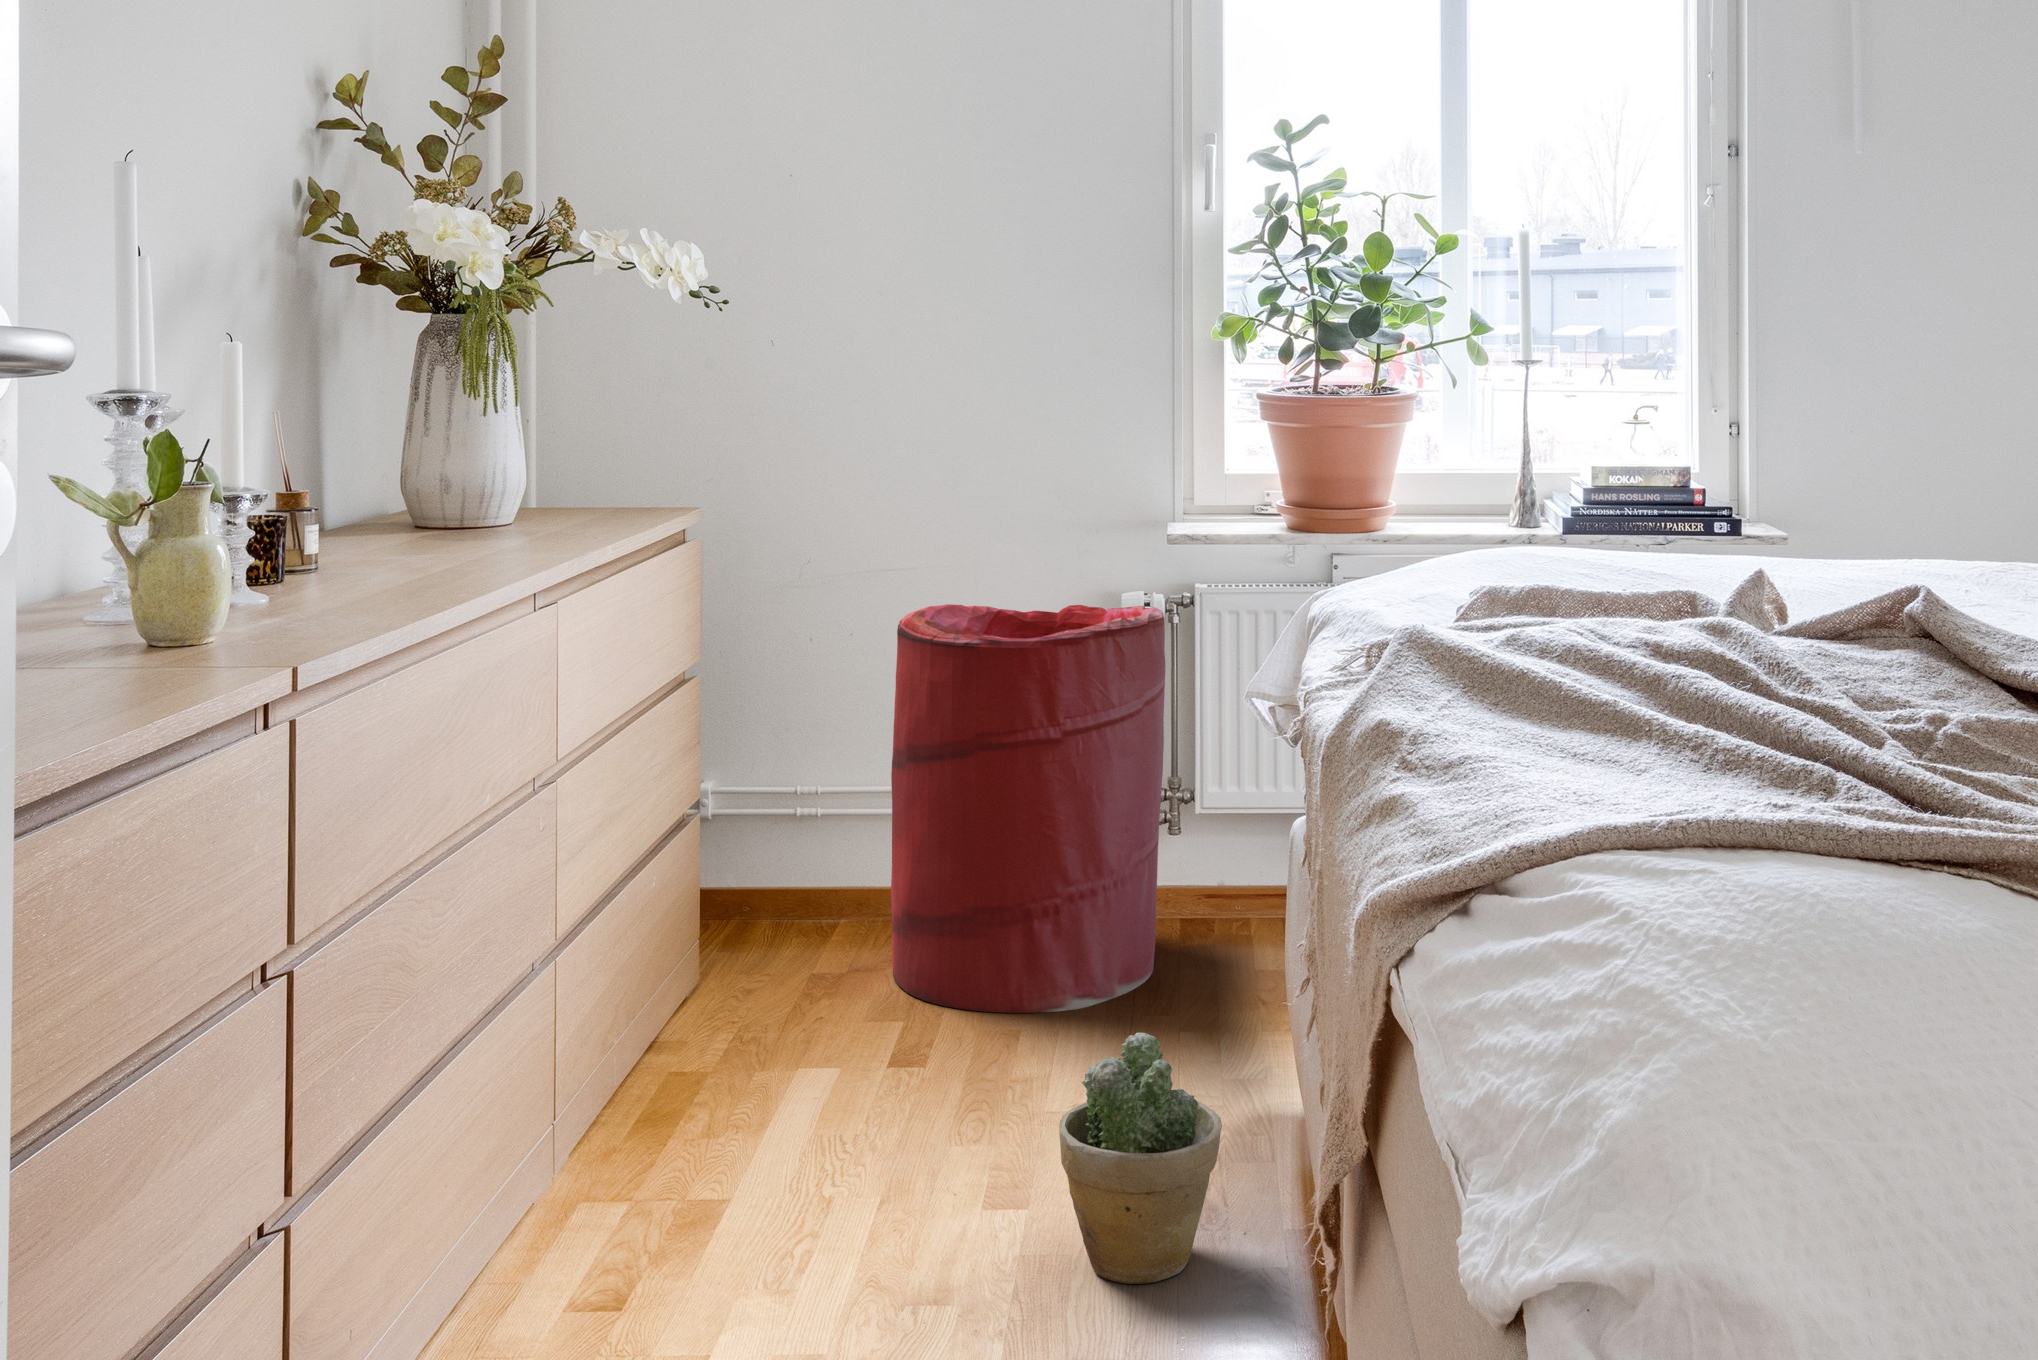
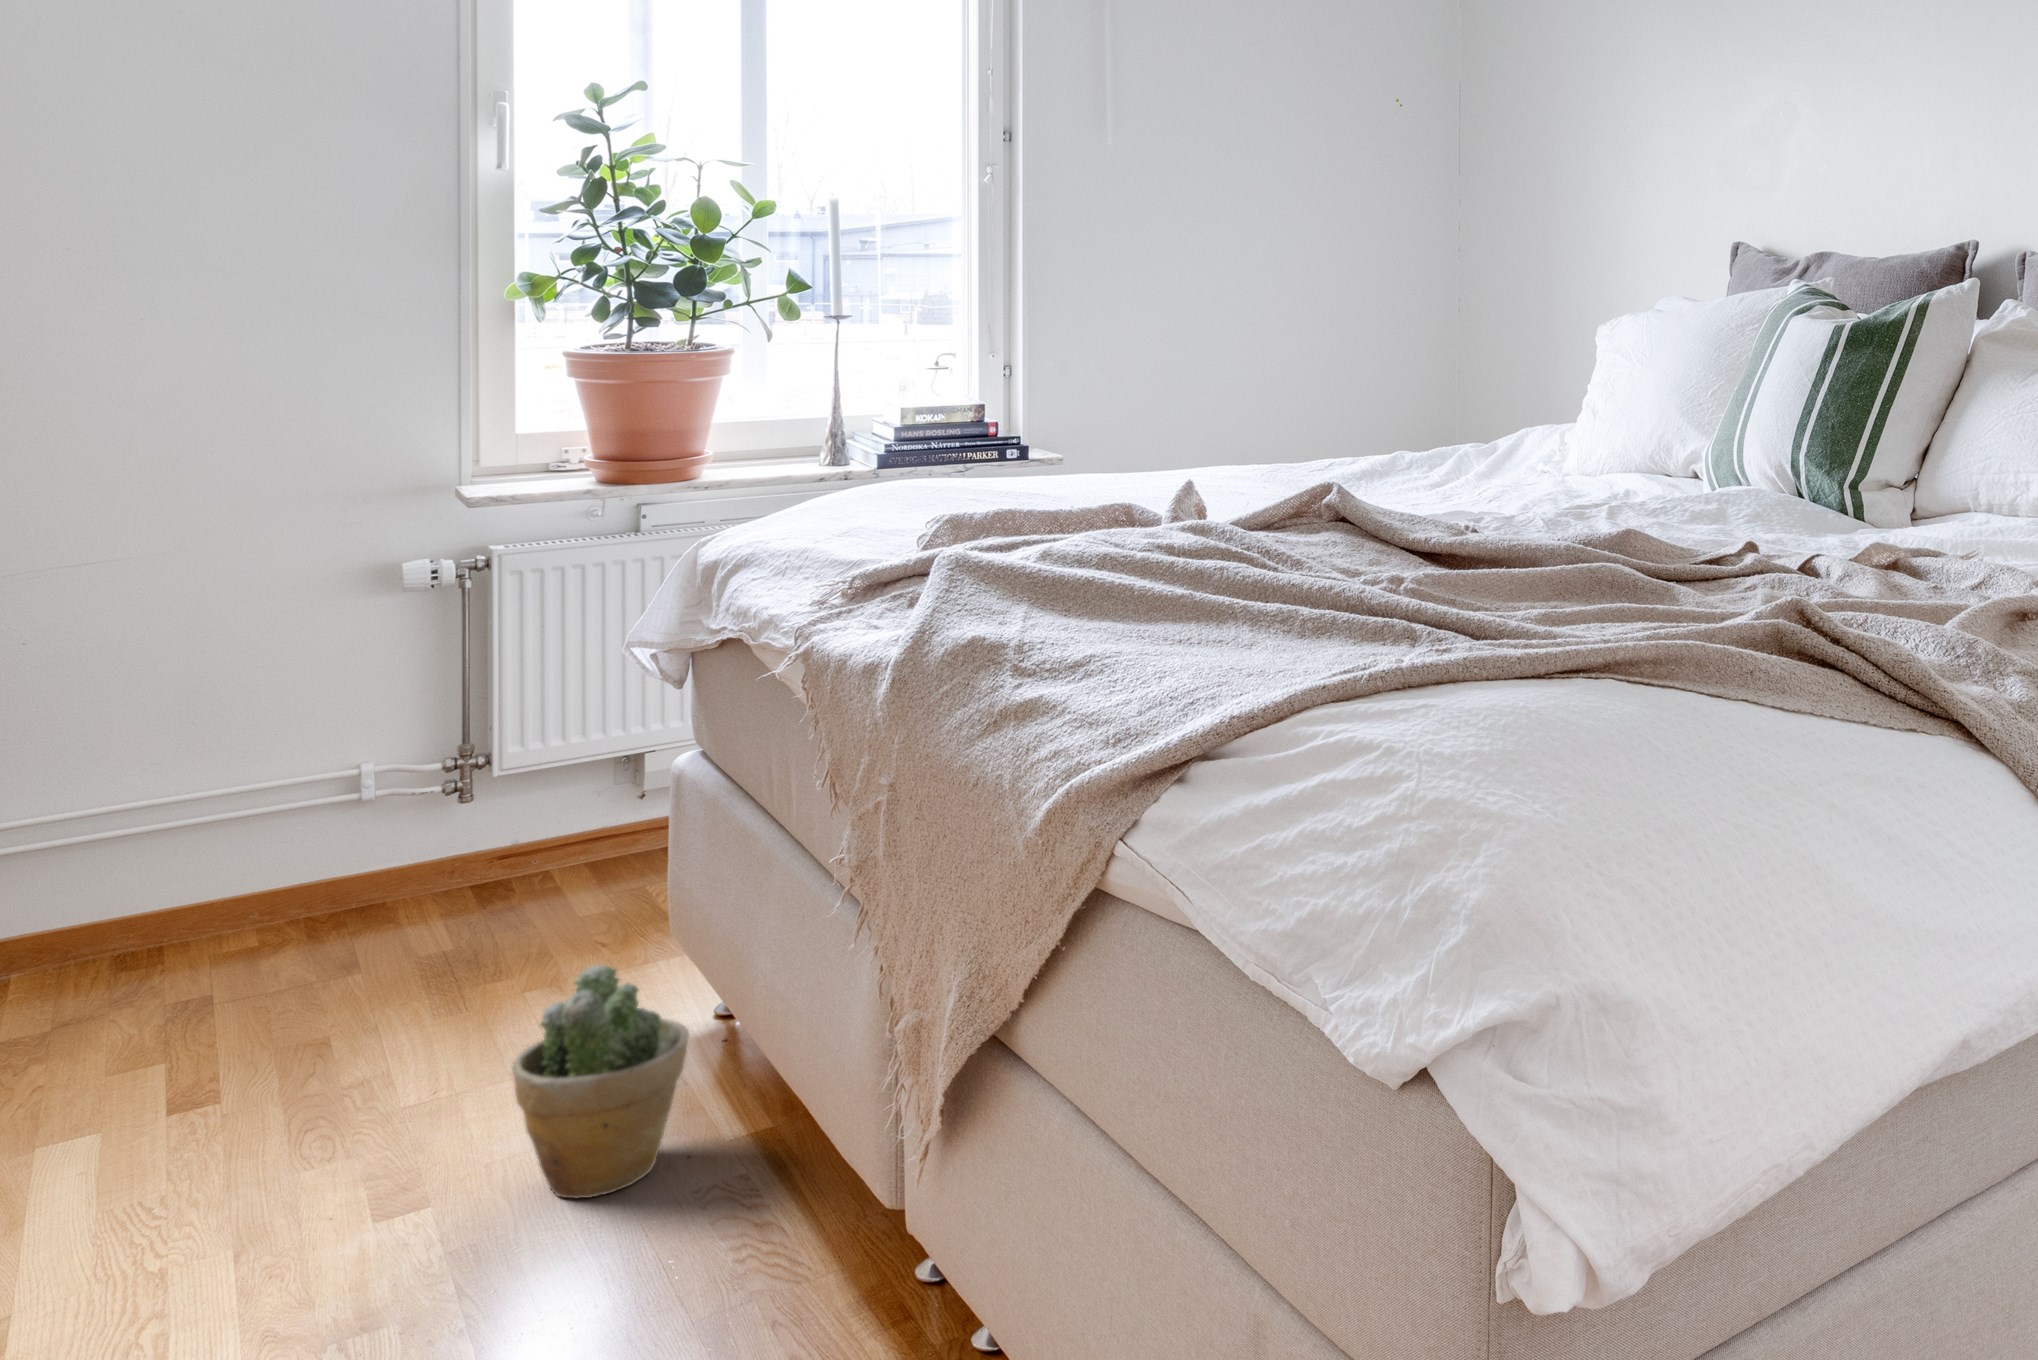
laundry hamper: present [891,604,1166,1013] -> none [124,573,483,1021]

